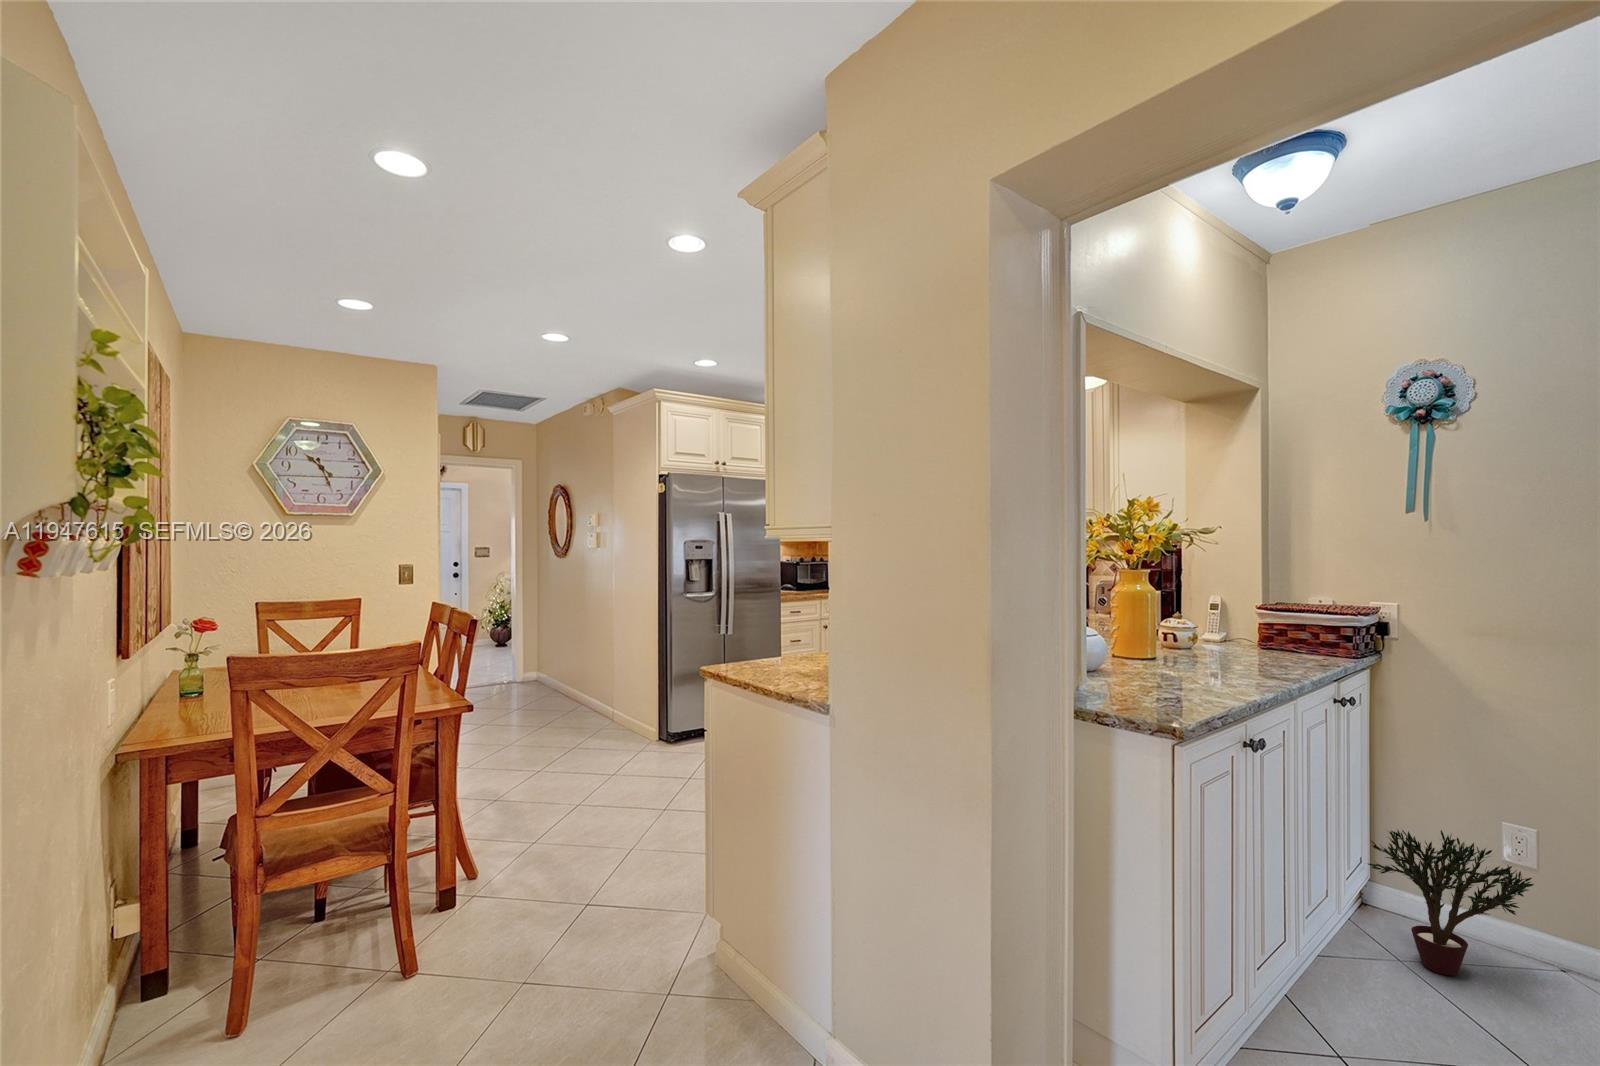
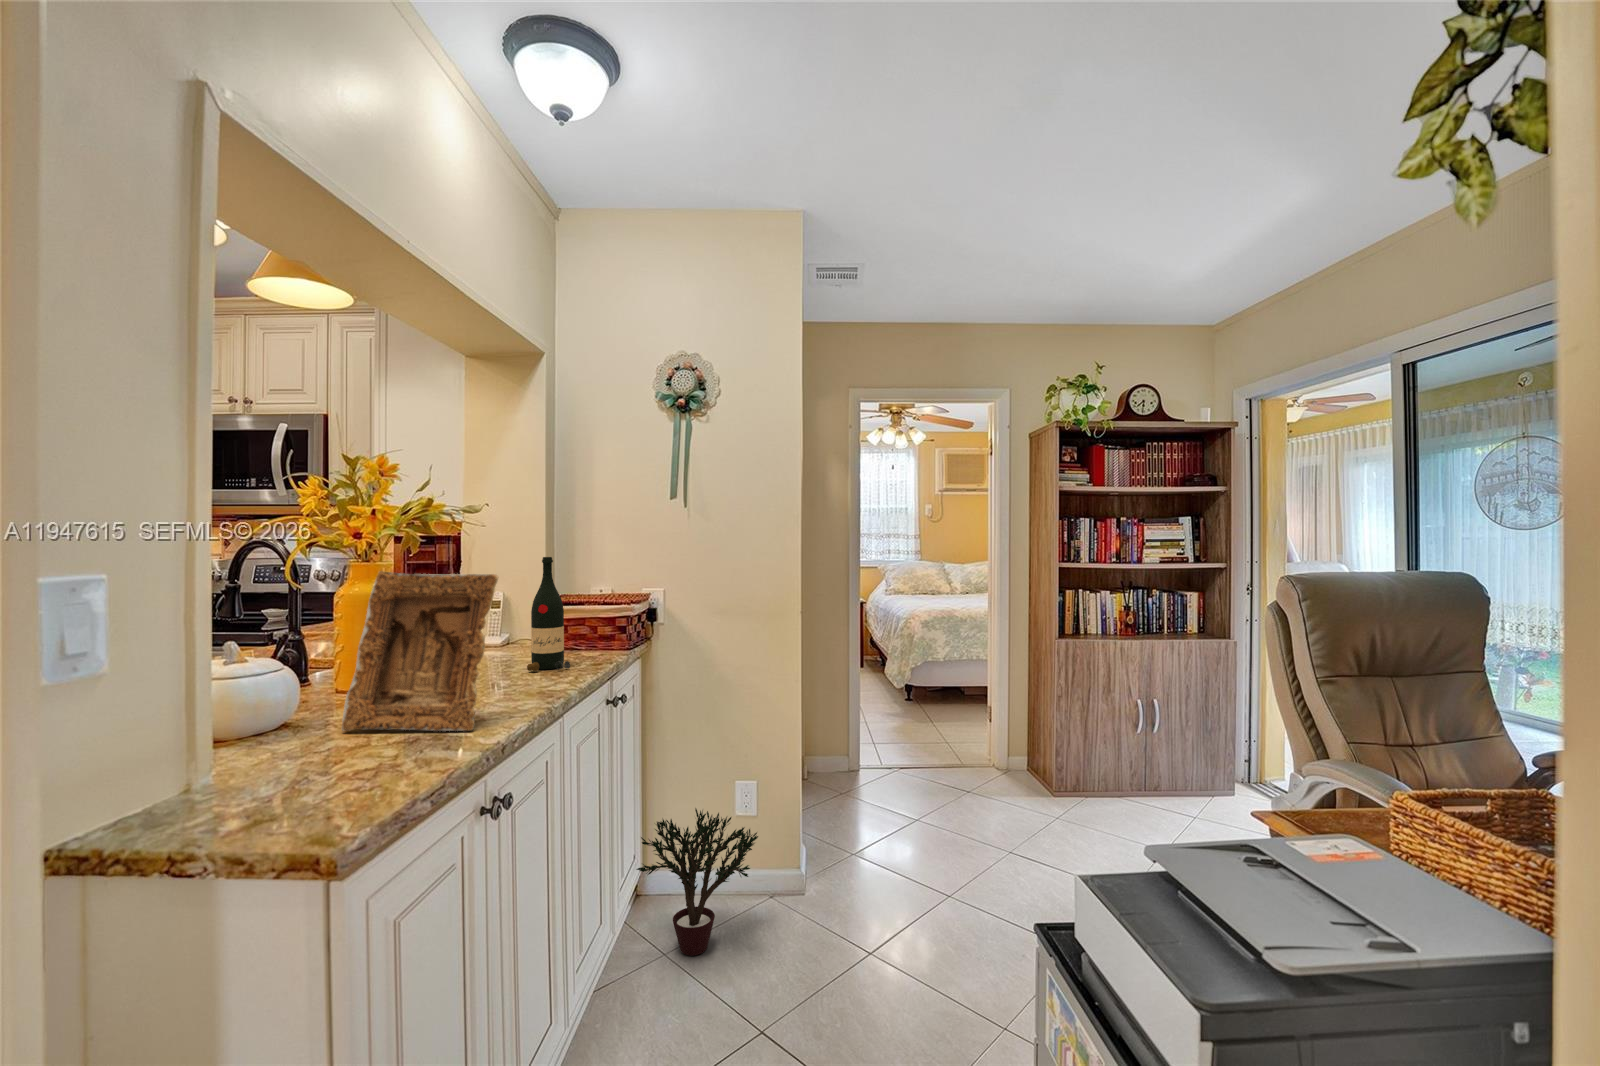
wine bottle: none [1255,569,1297,665] -> present [527,557,570,671]
picture frame: none [1135,576,1244,694] -> present [342,571,498,731]

